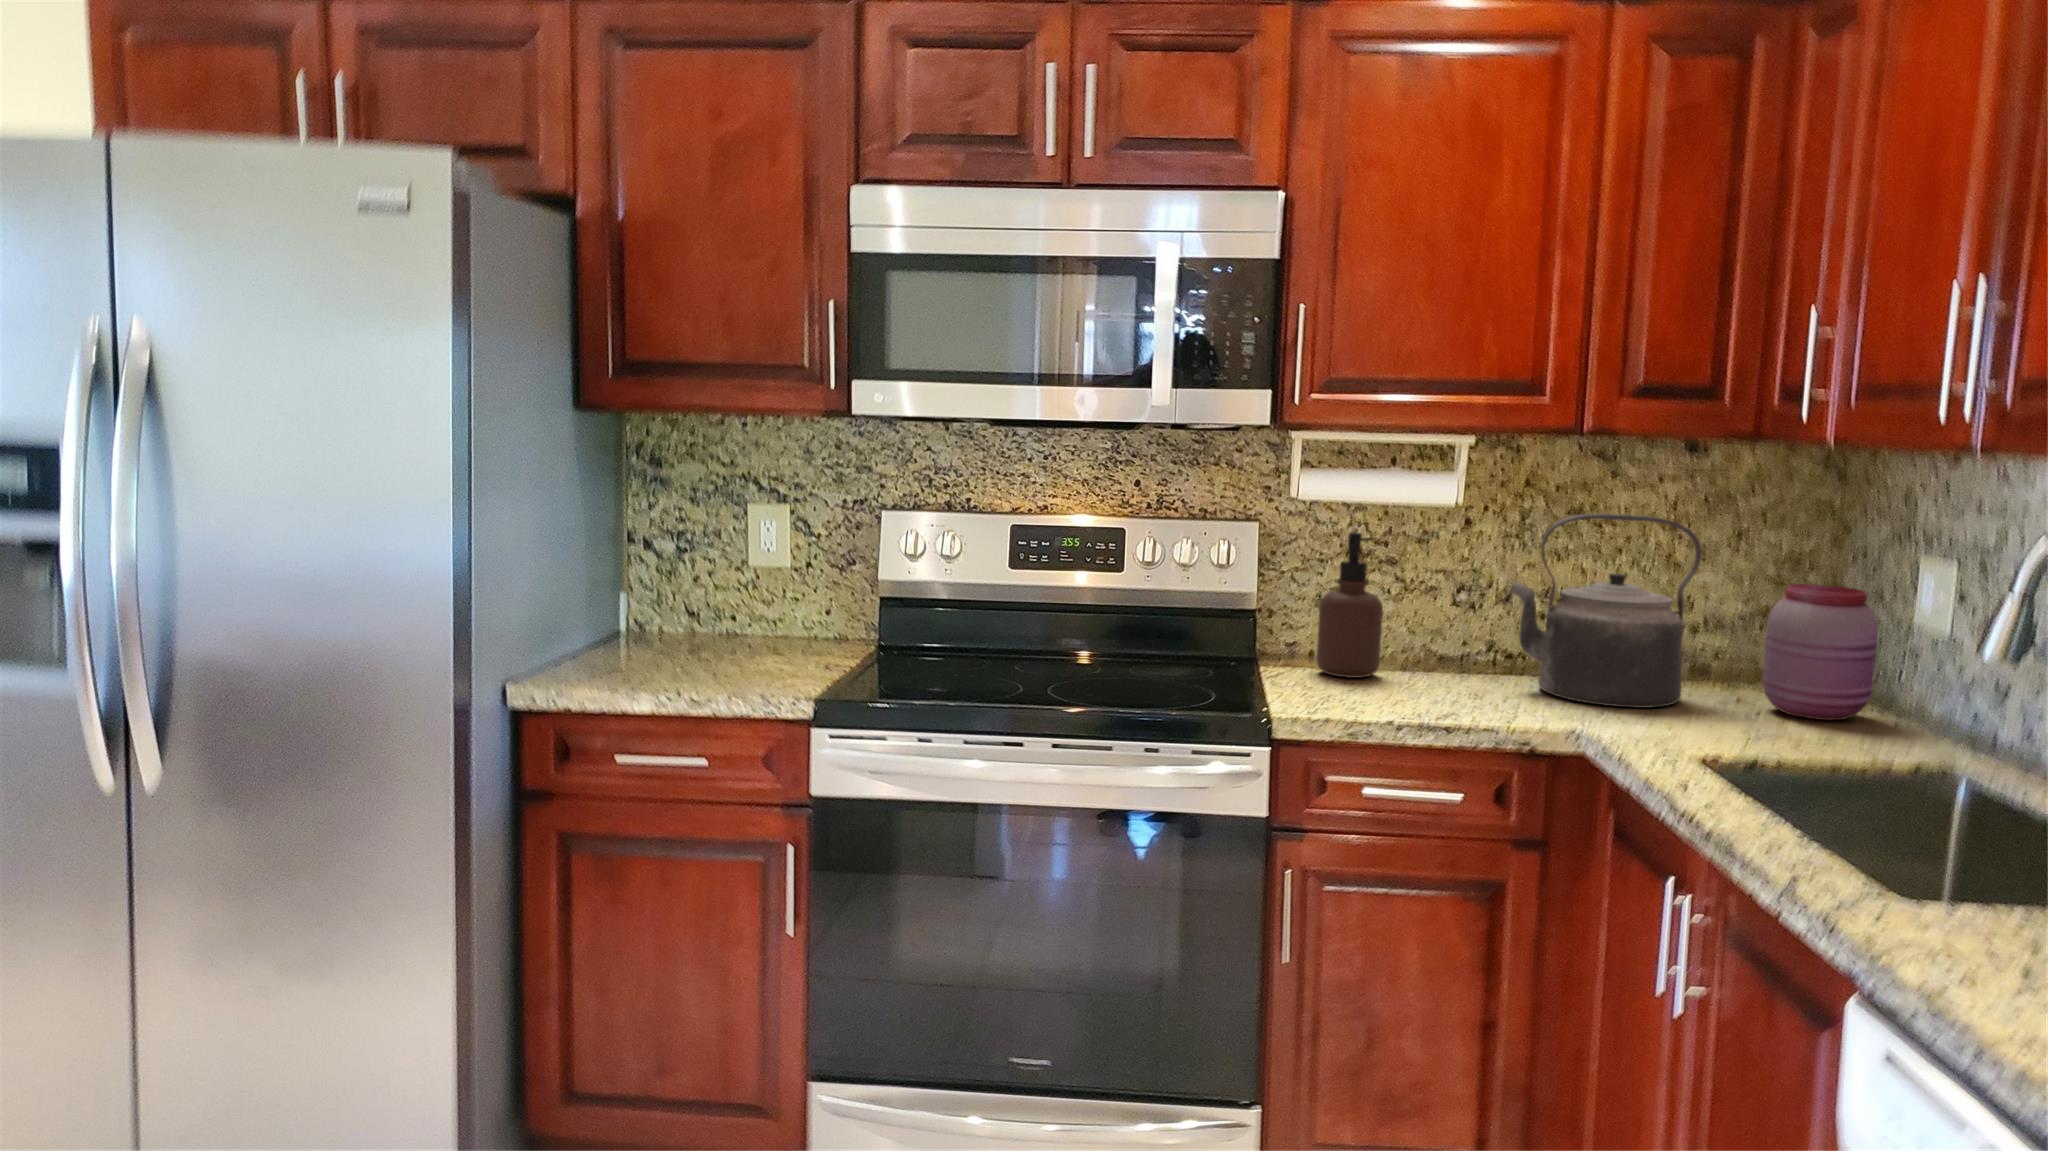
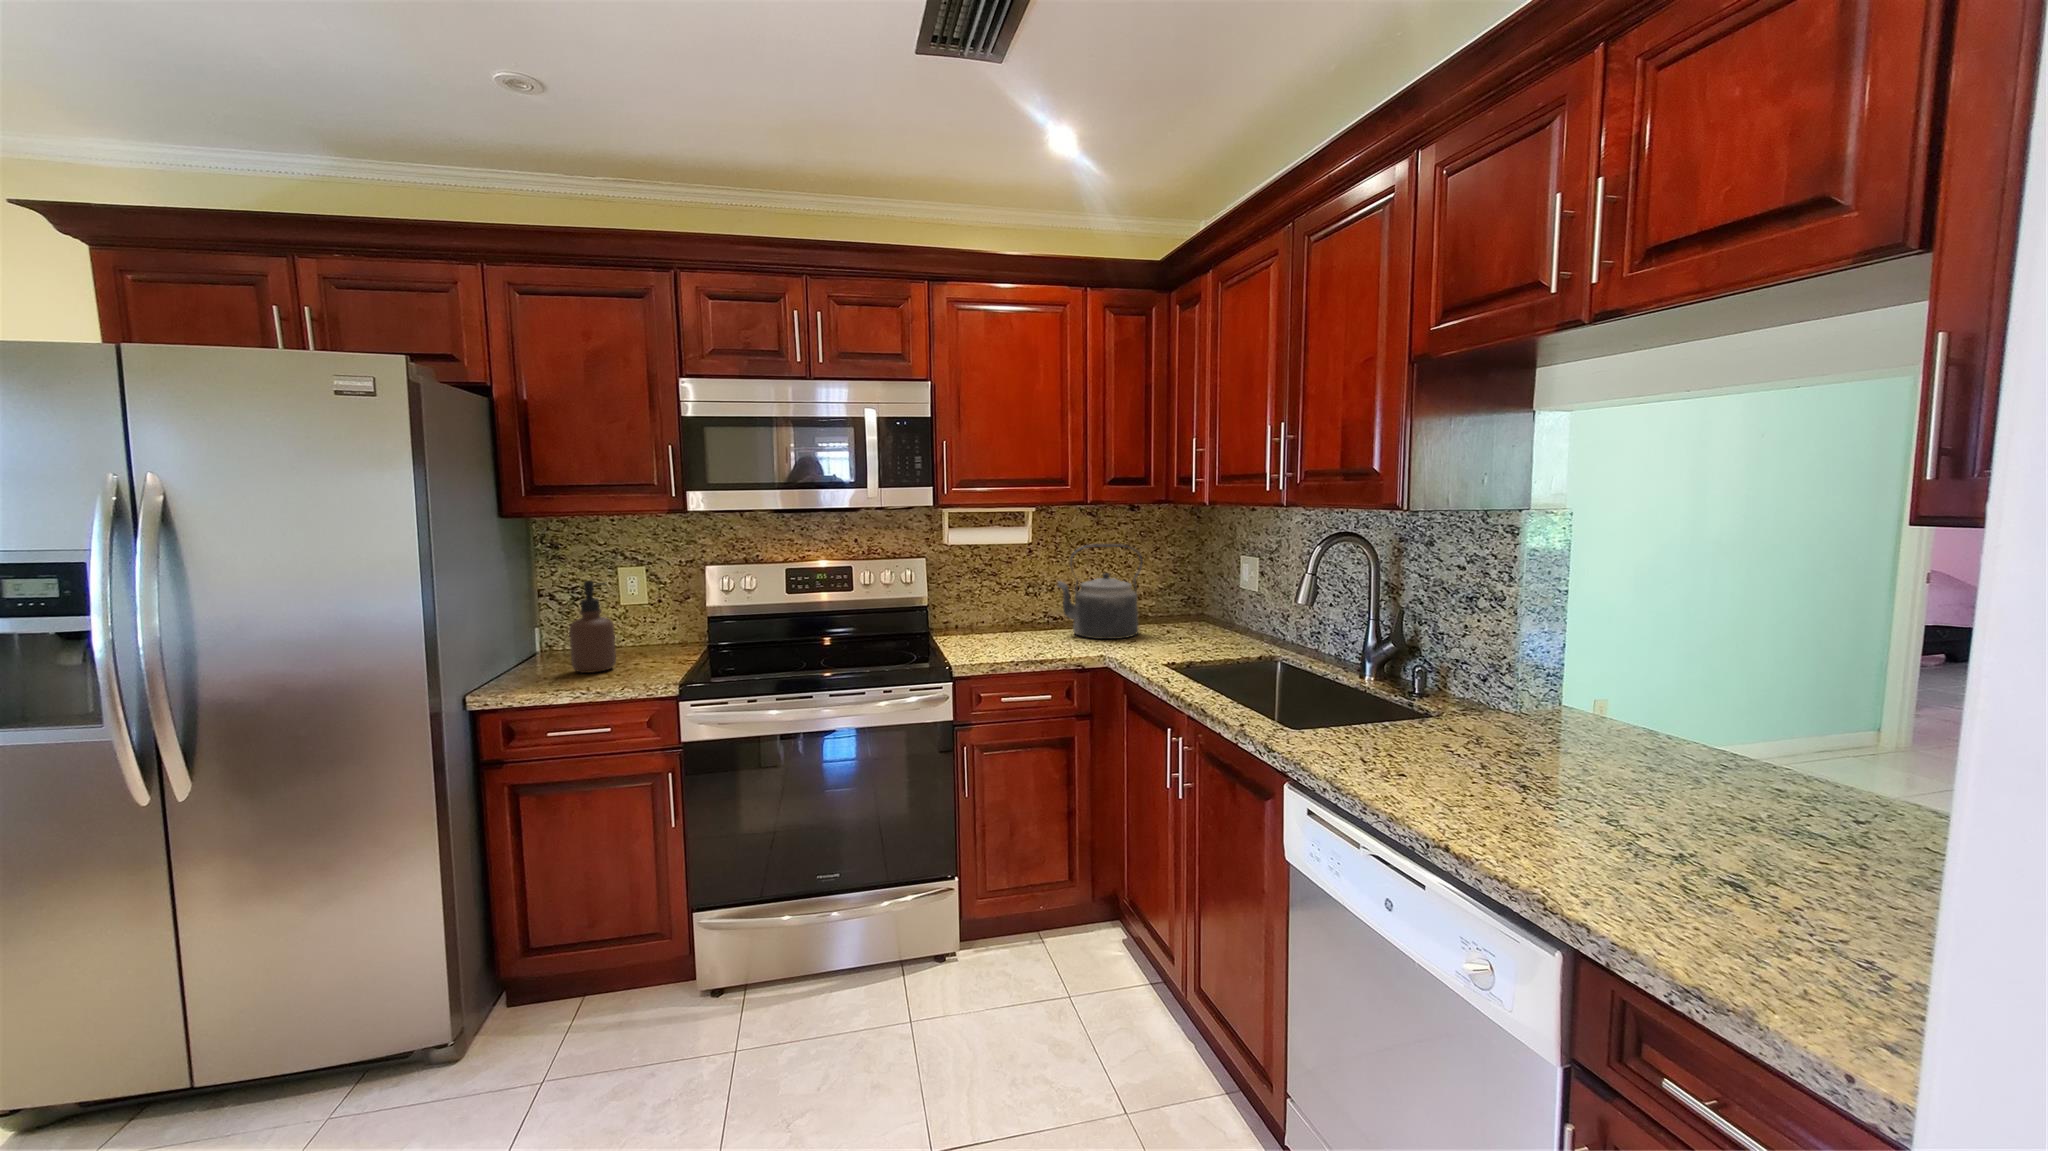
soap dispenser: present [1317,532,1383,678] -> present [569,581,616,673]
jar: present [1762,584,1878,720] -> none [1173,572,1219,636]

